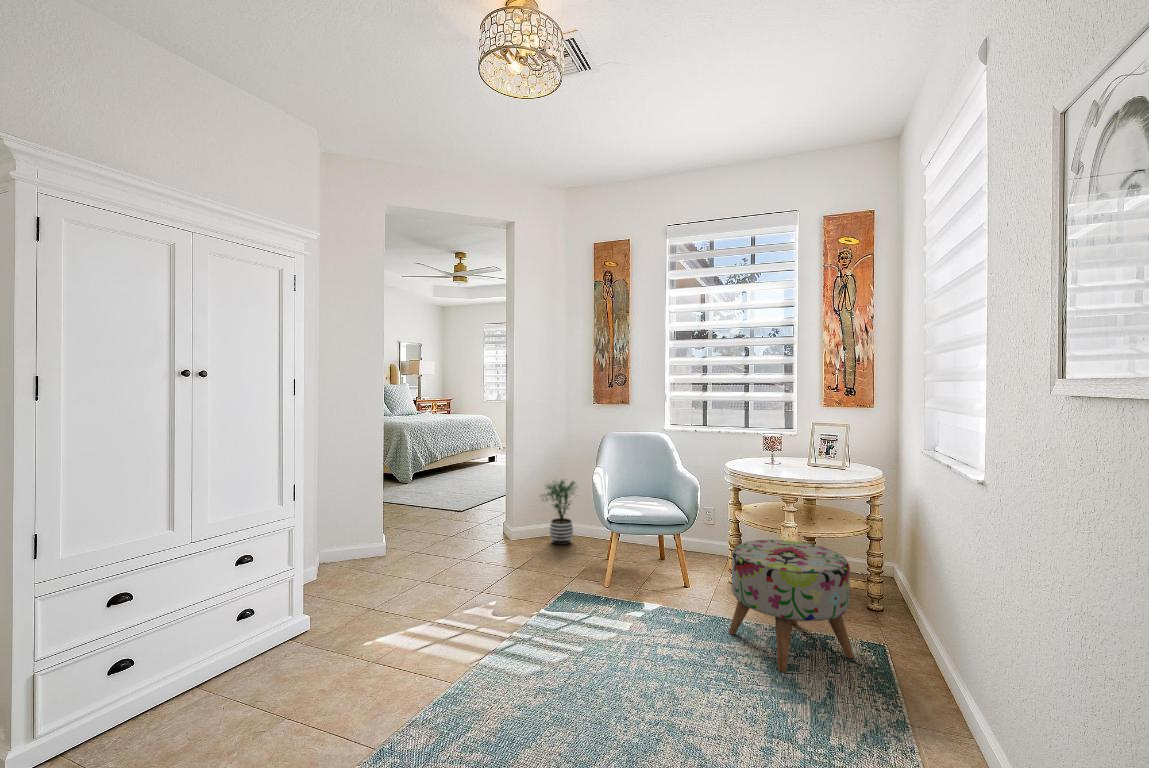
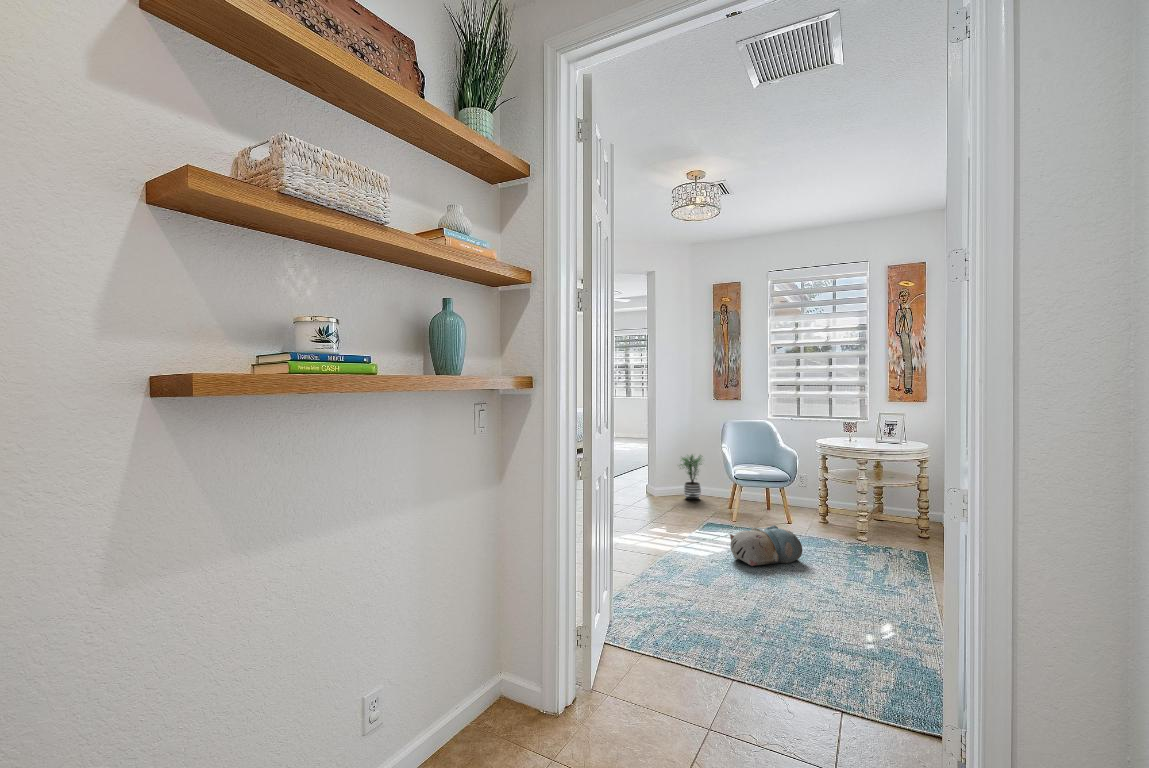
ottoman: present [729,540,854,672] -> none [822,488,904,560]
plush toy: none [573,612,694,701] -> present [730,525,803,566]

